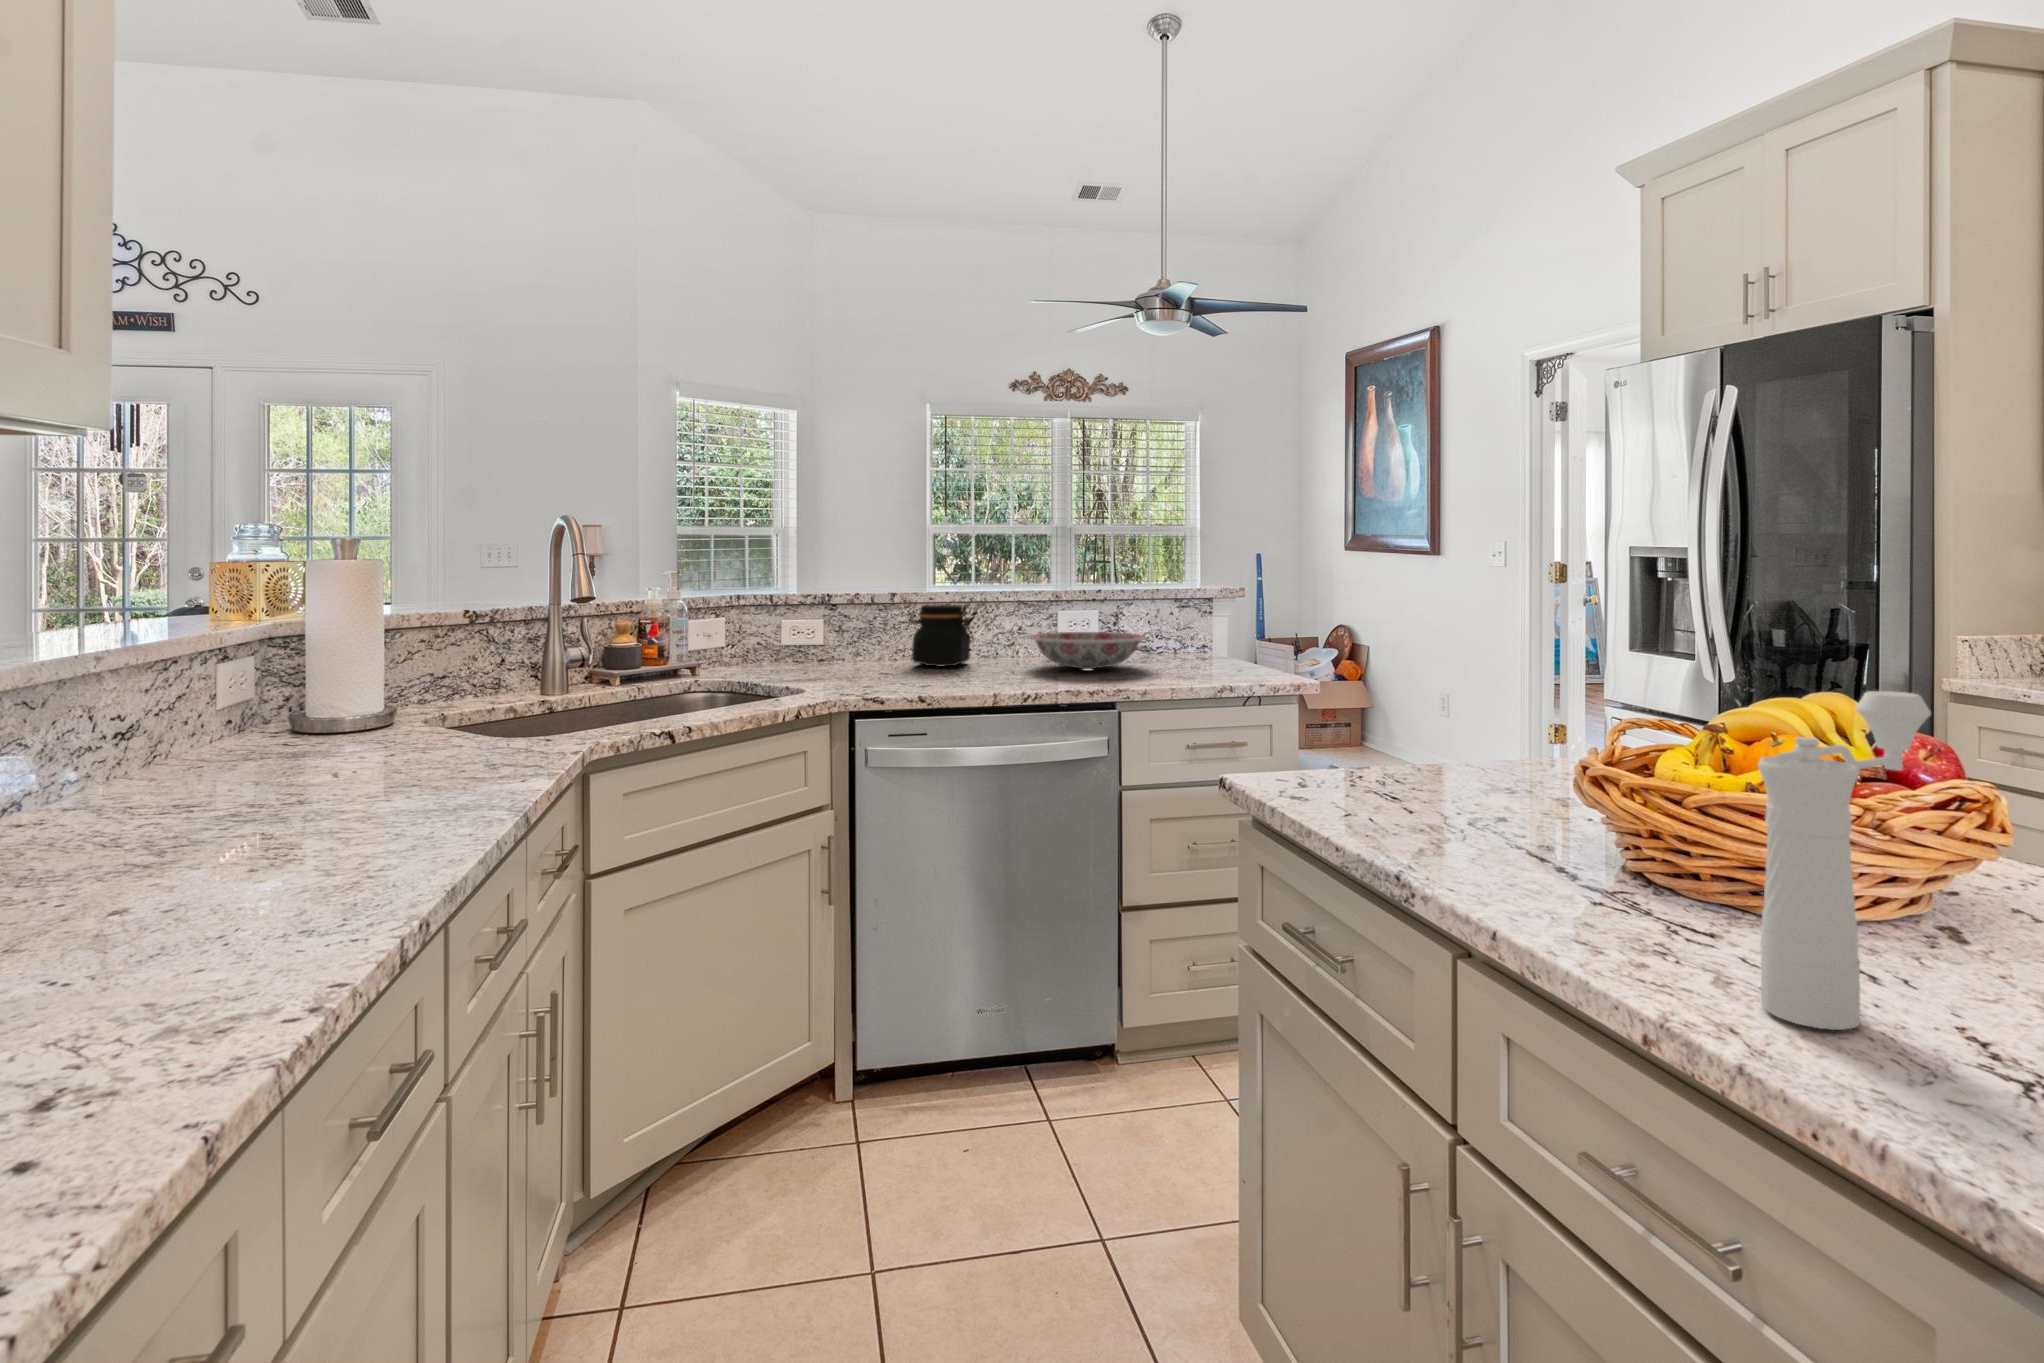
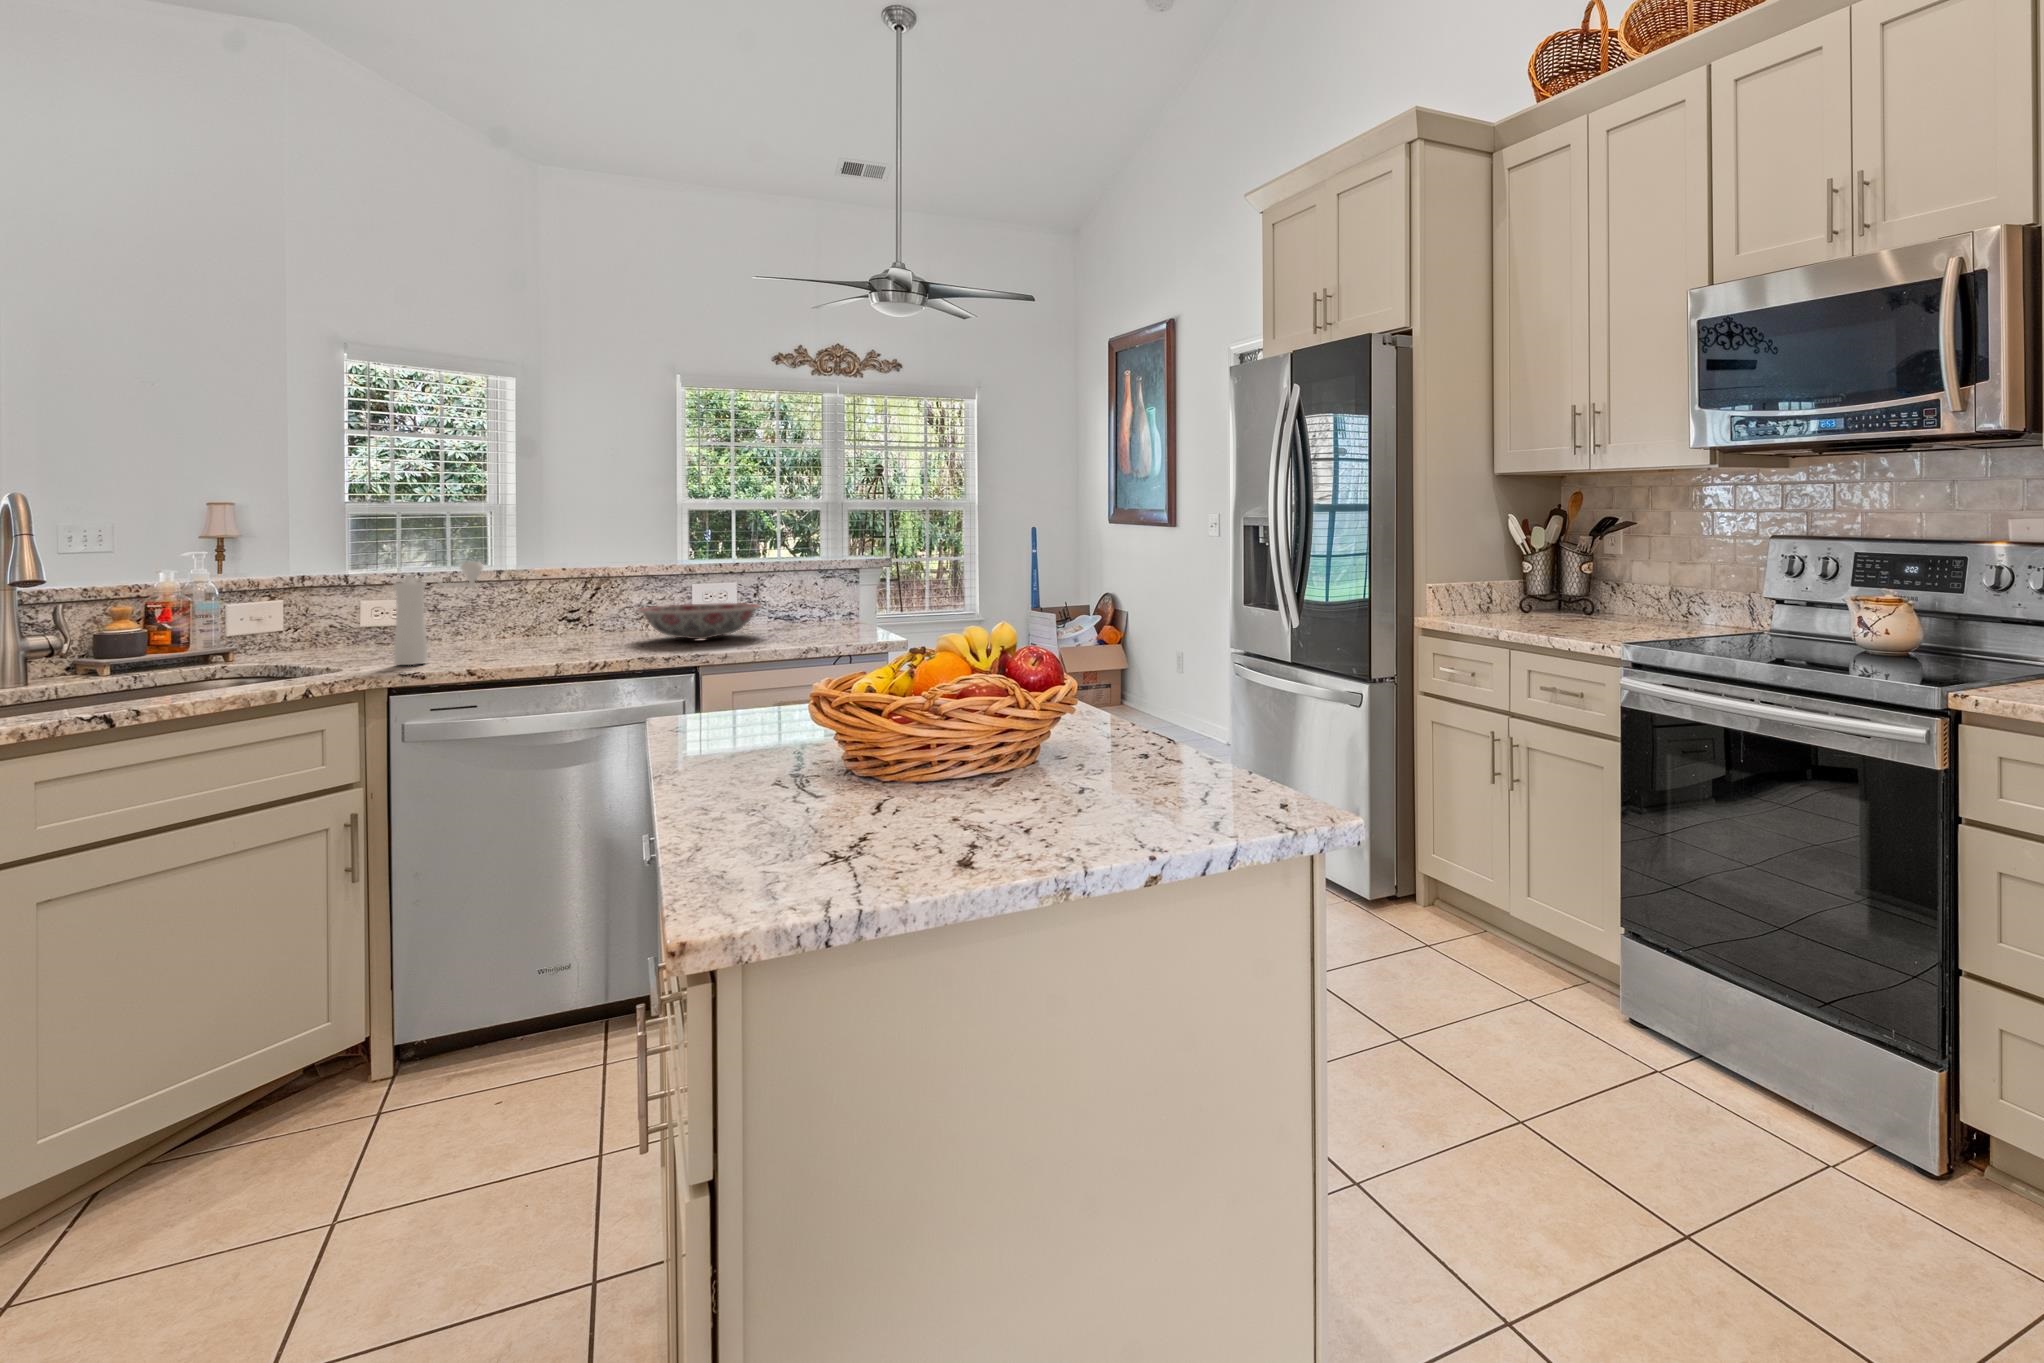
jar: present [909,604,974,666] -> none [508,580,583,642]
pepper mill: present [1758,691,1931,1030] -> present [393,562,483,665]

